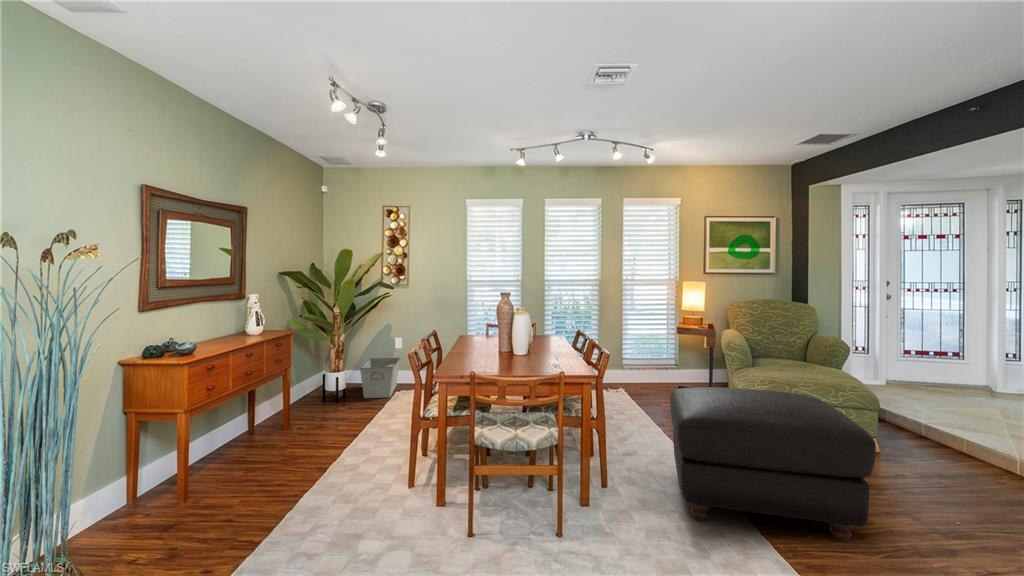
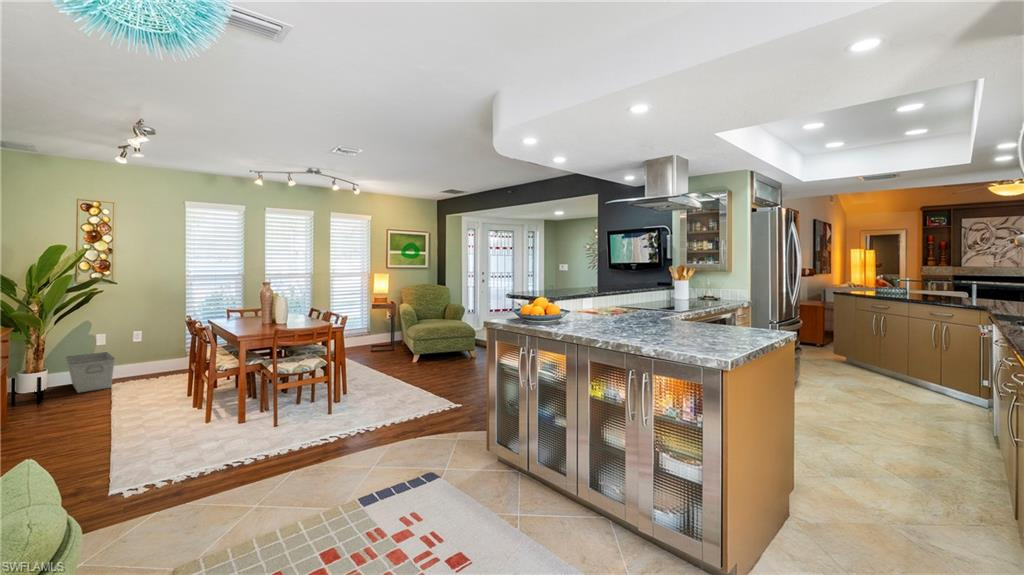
ottoman: present [670,387,876,542] -> none [378,331,464,395]

